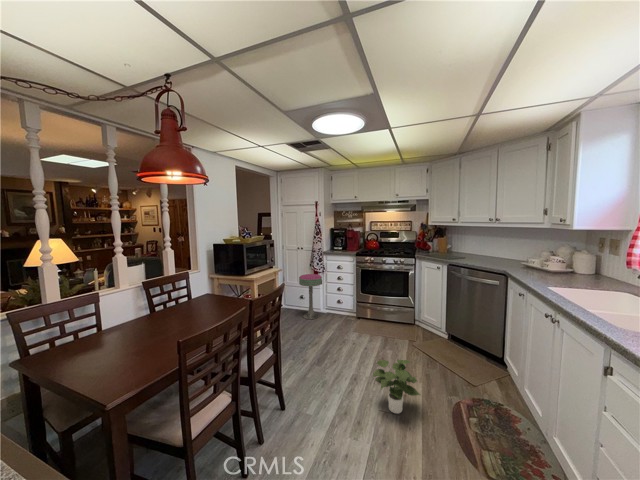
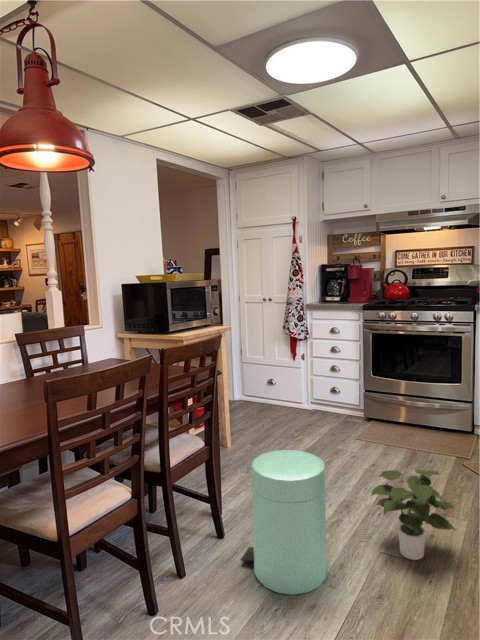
bar stool: present [299,274,322,319] -> none [264,343,303,418]
trash can: none [298,354,350,447] -> present [241,450,326,595]

